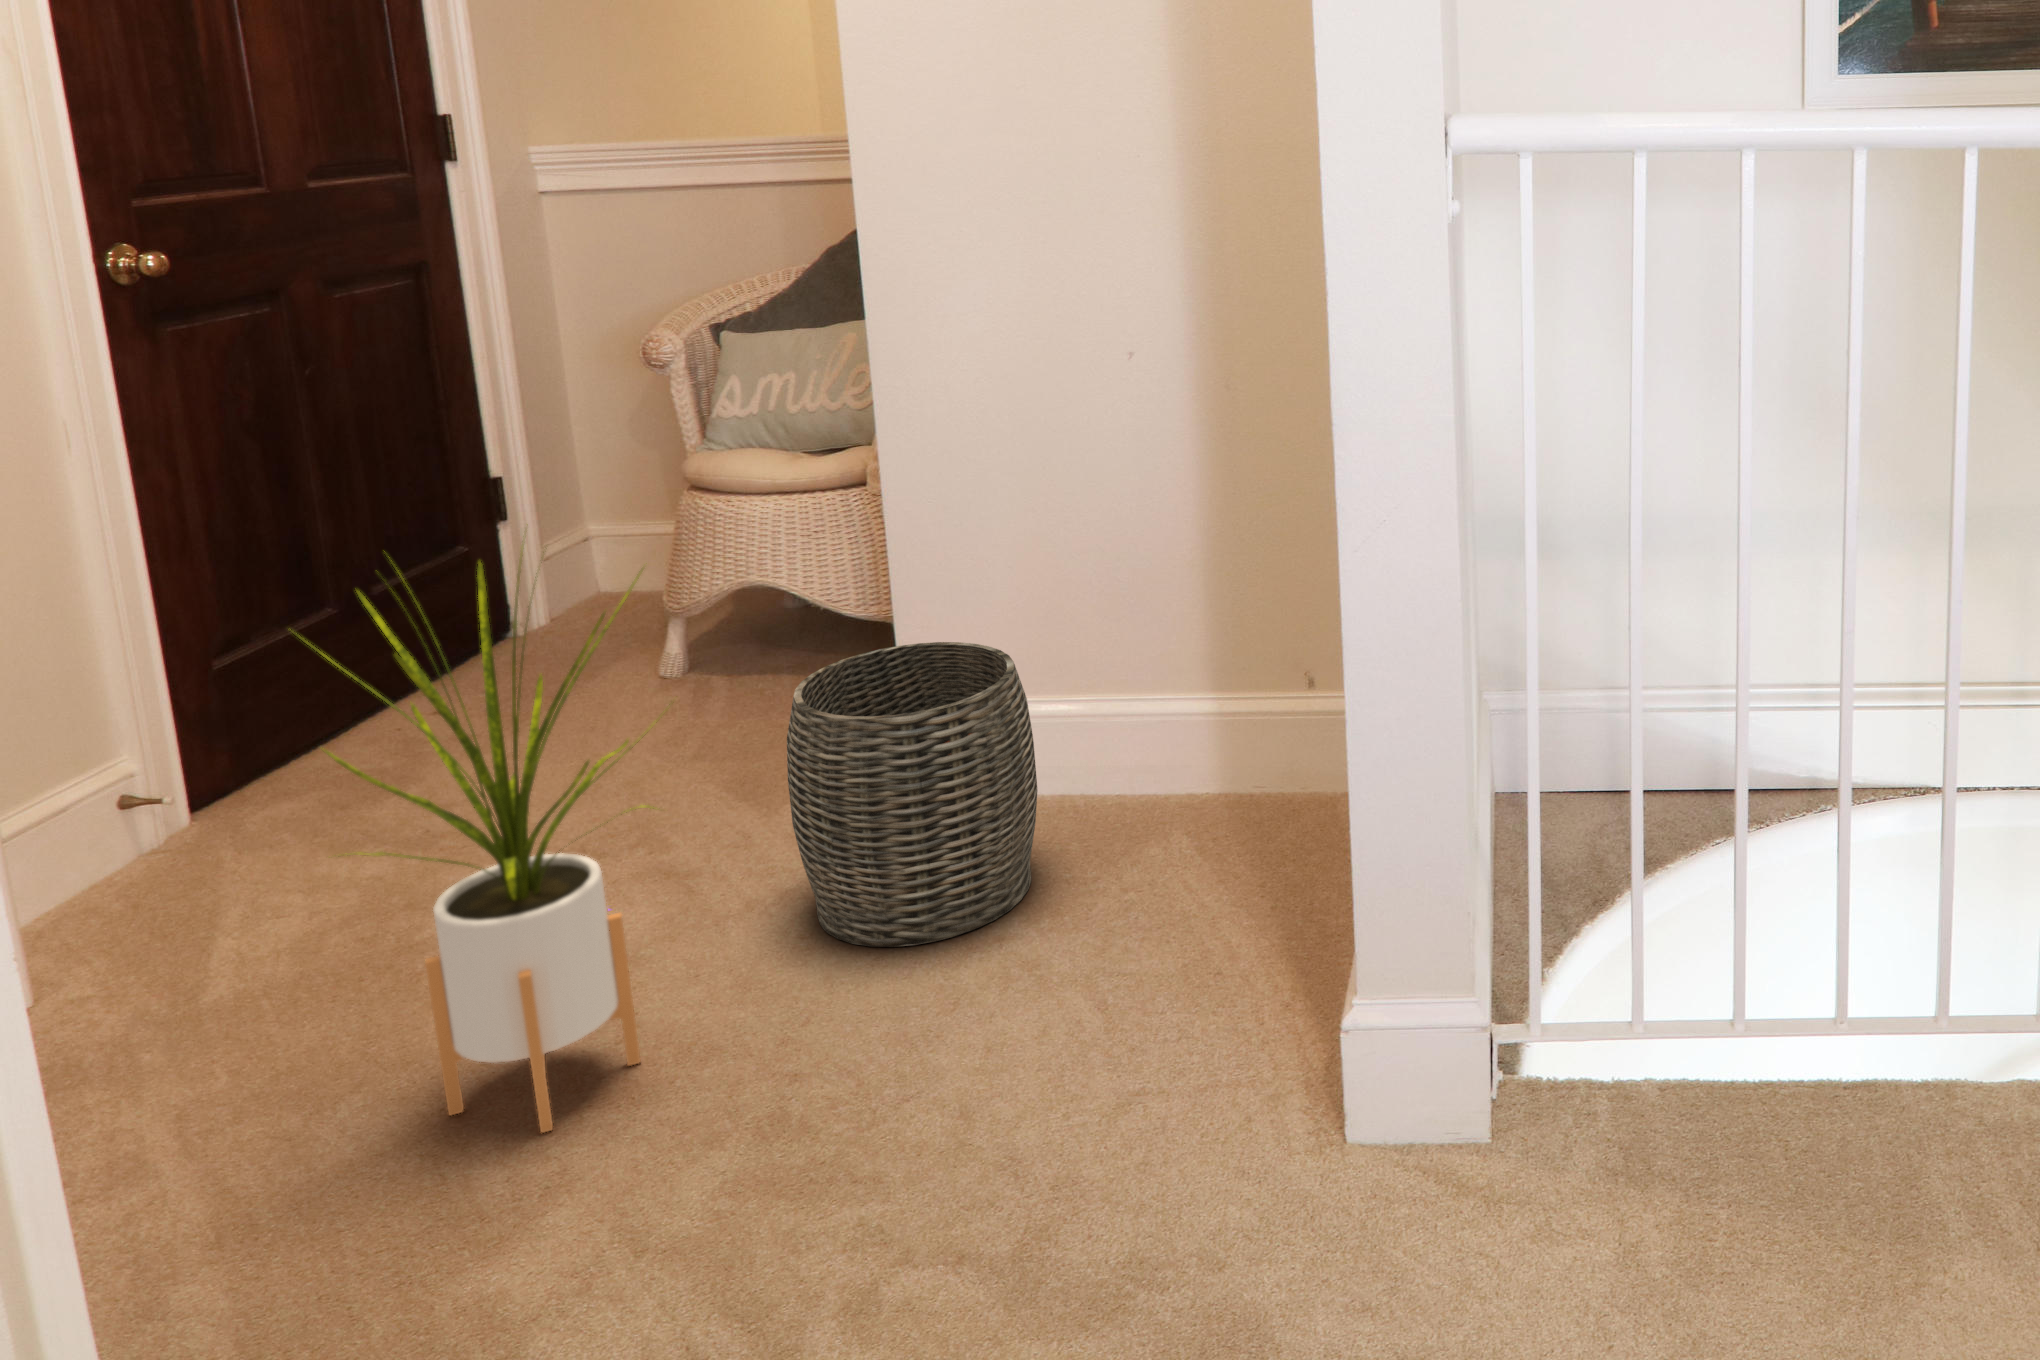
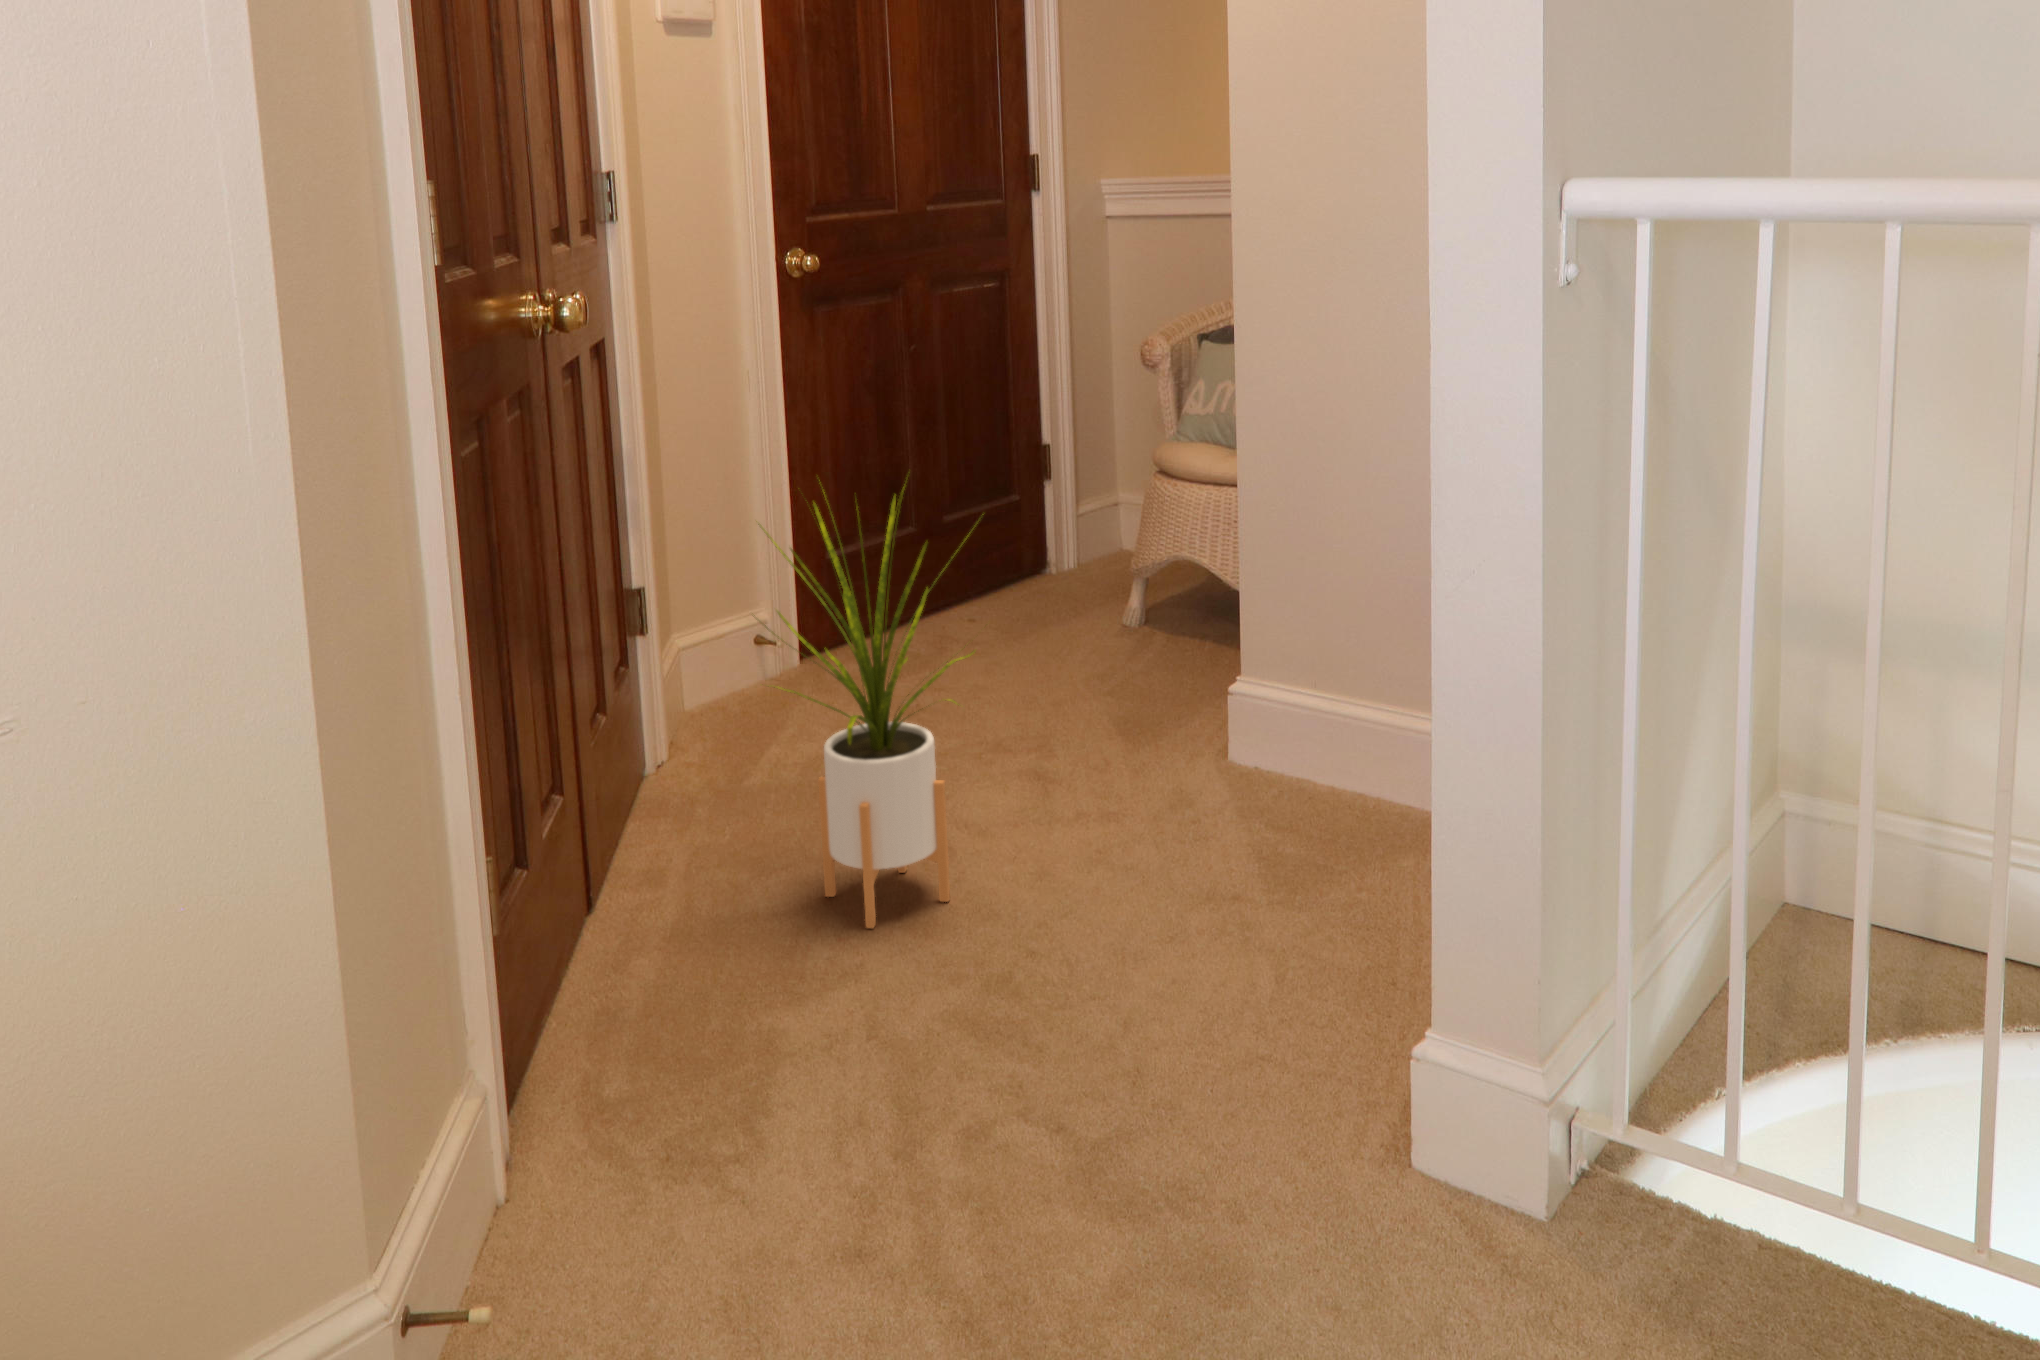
woven basket: present [787,642,1037,947] -> none [1104,623,1305,881]

